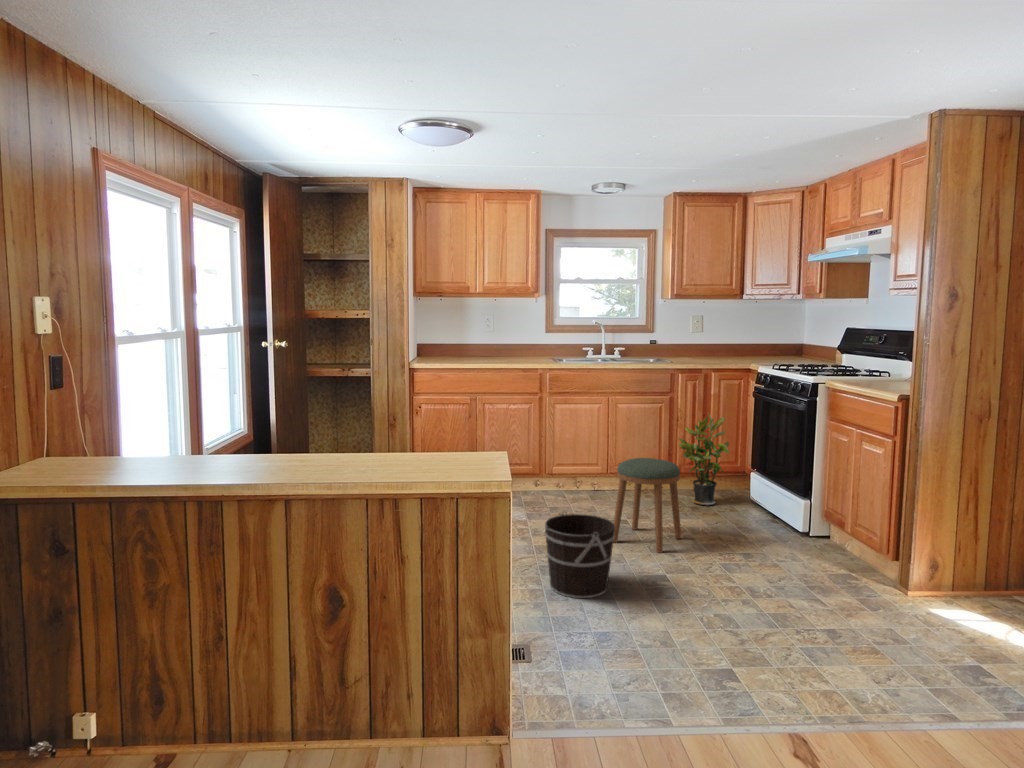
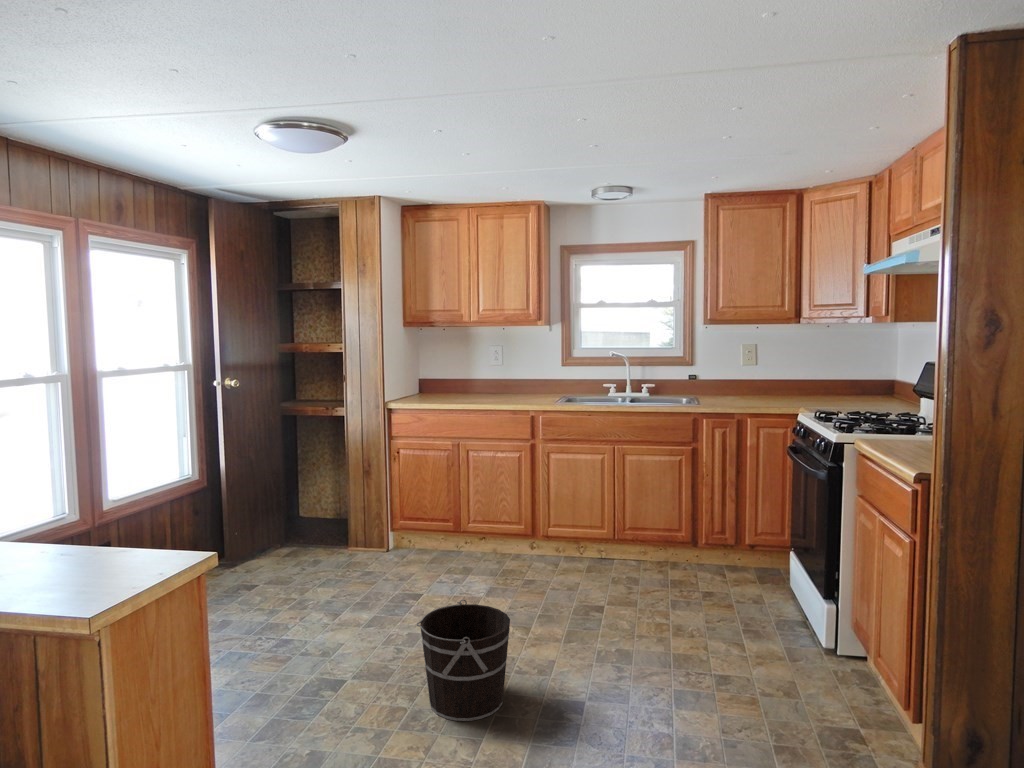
potted plant: present [679,415,729,506] -> none [694,472,760,592]
stool: present [613,458,681,553] -> none [562,530,657,660]

